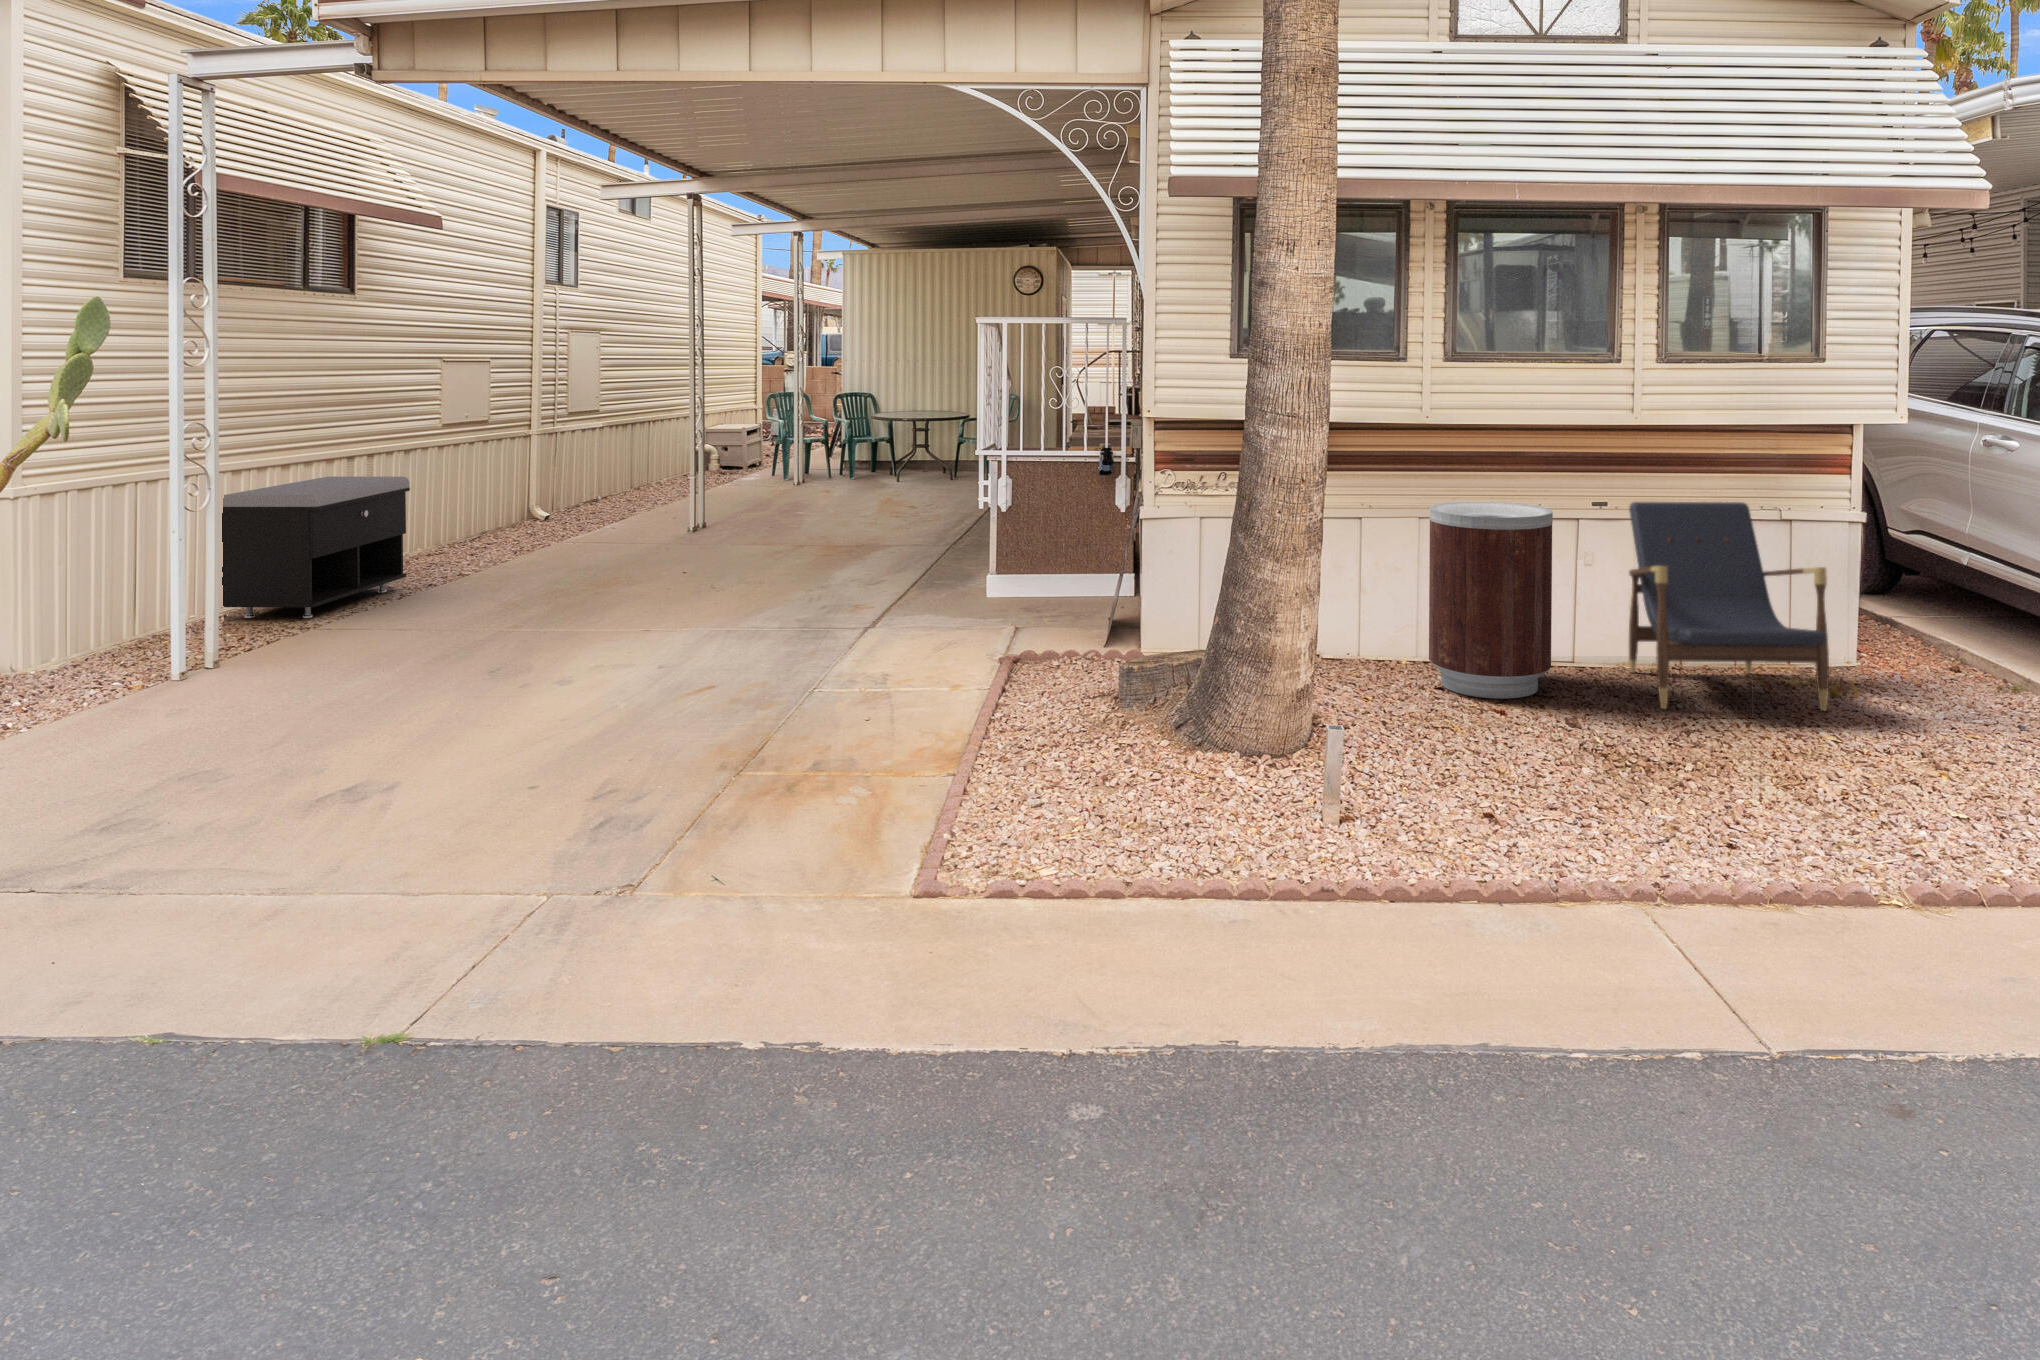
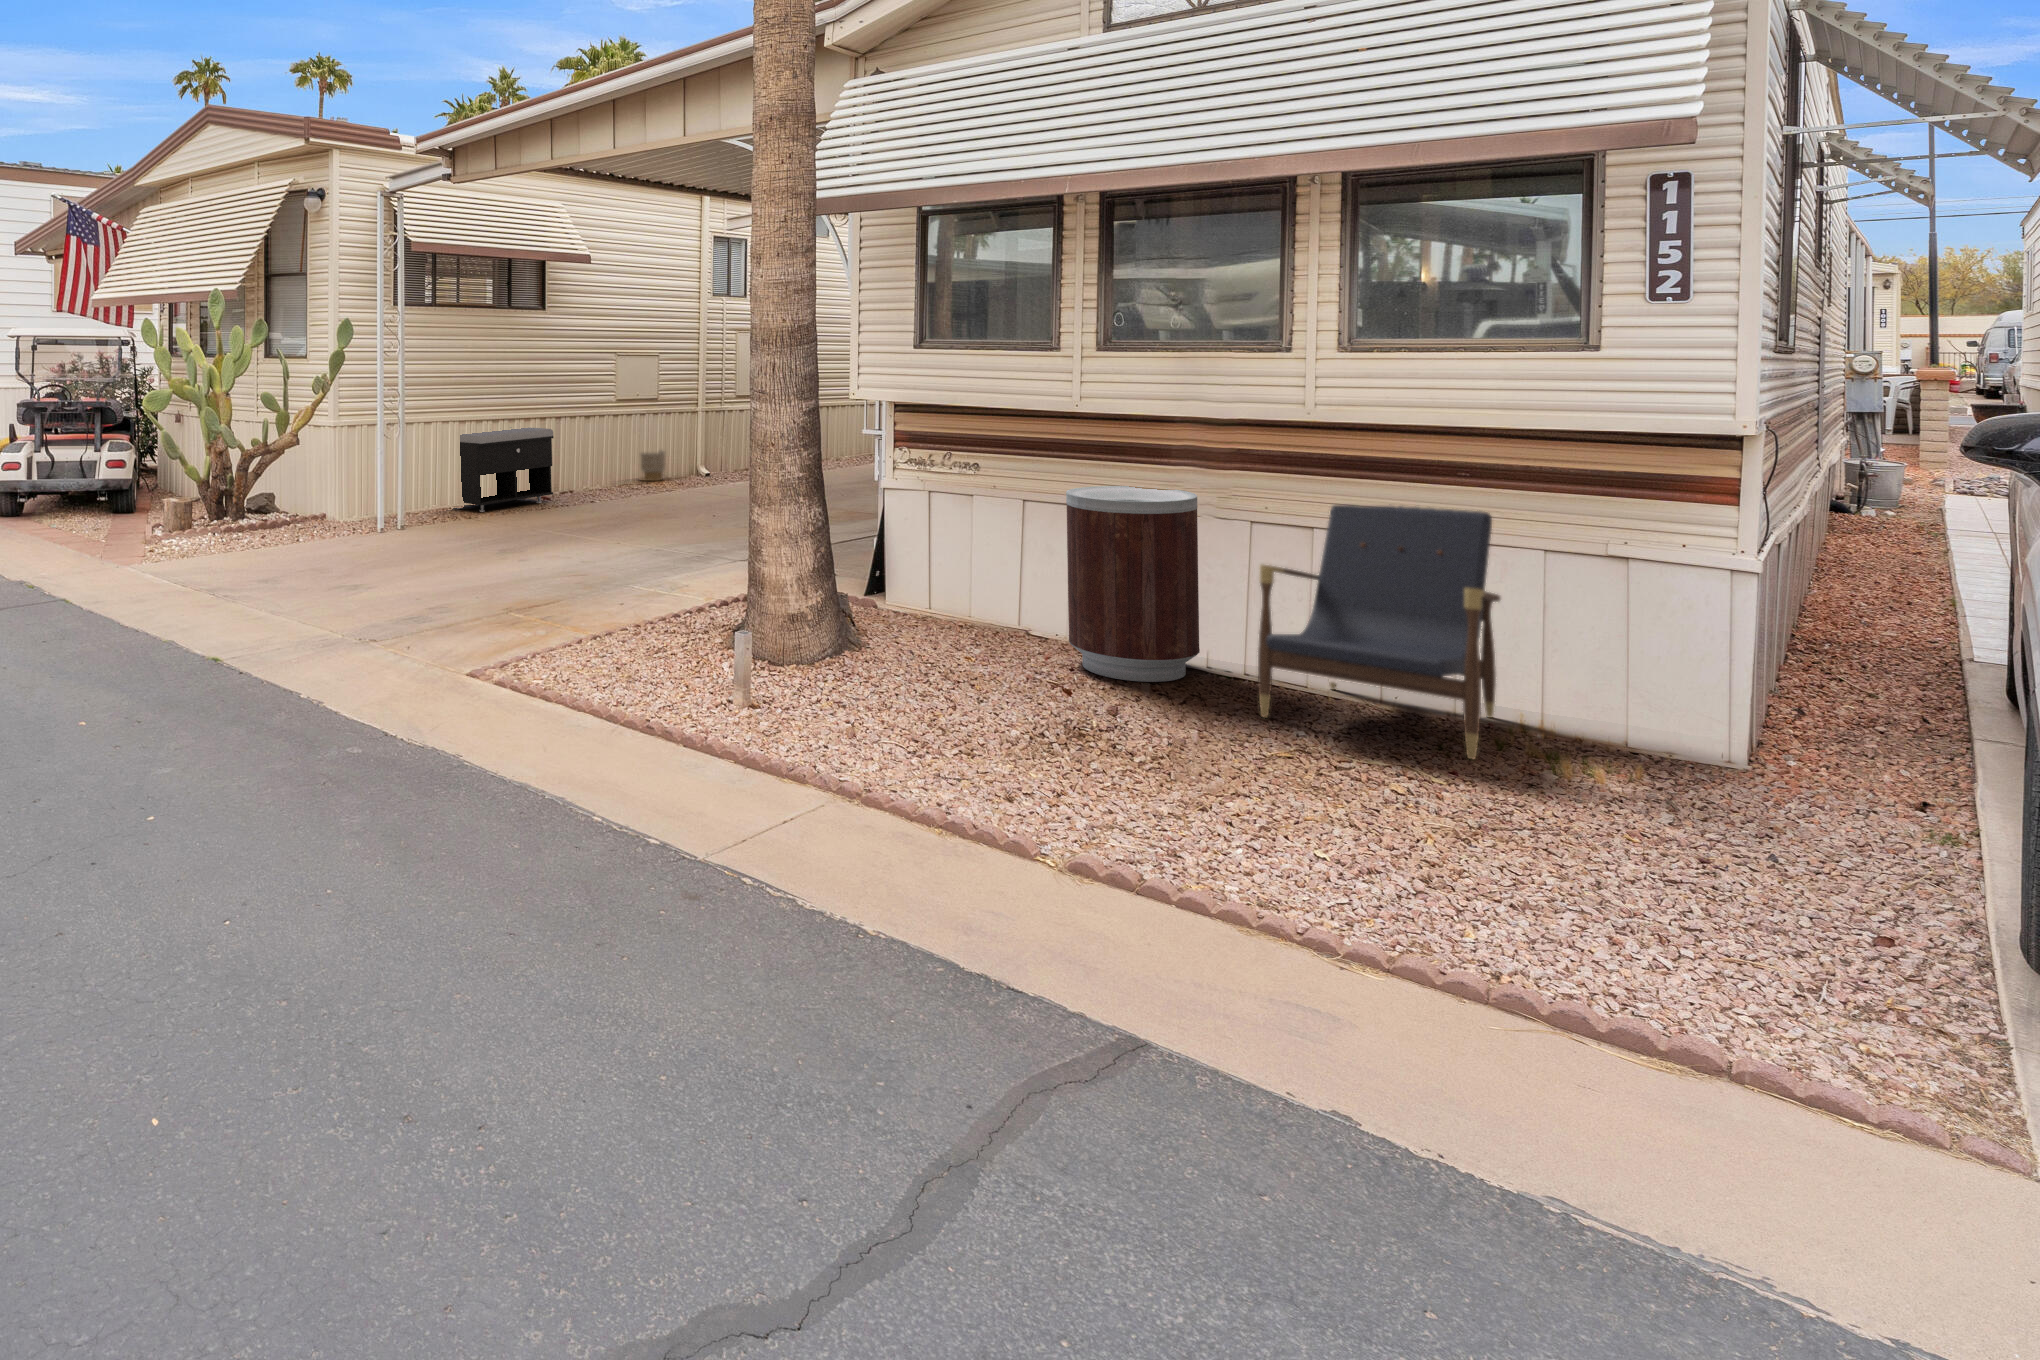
planter: none [469,499,516,543] -> present [640,450,665,481]

